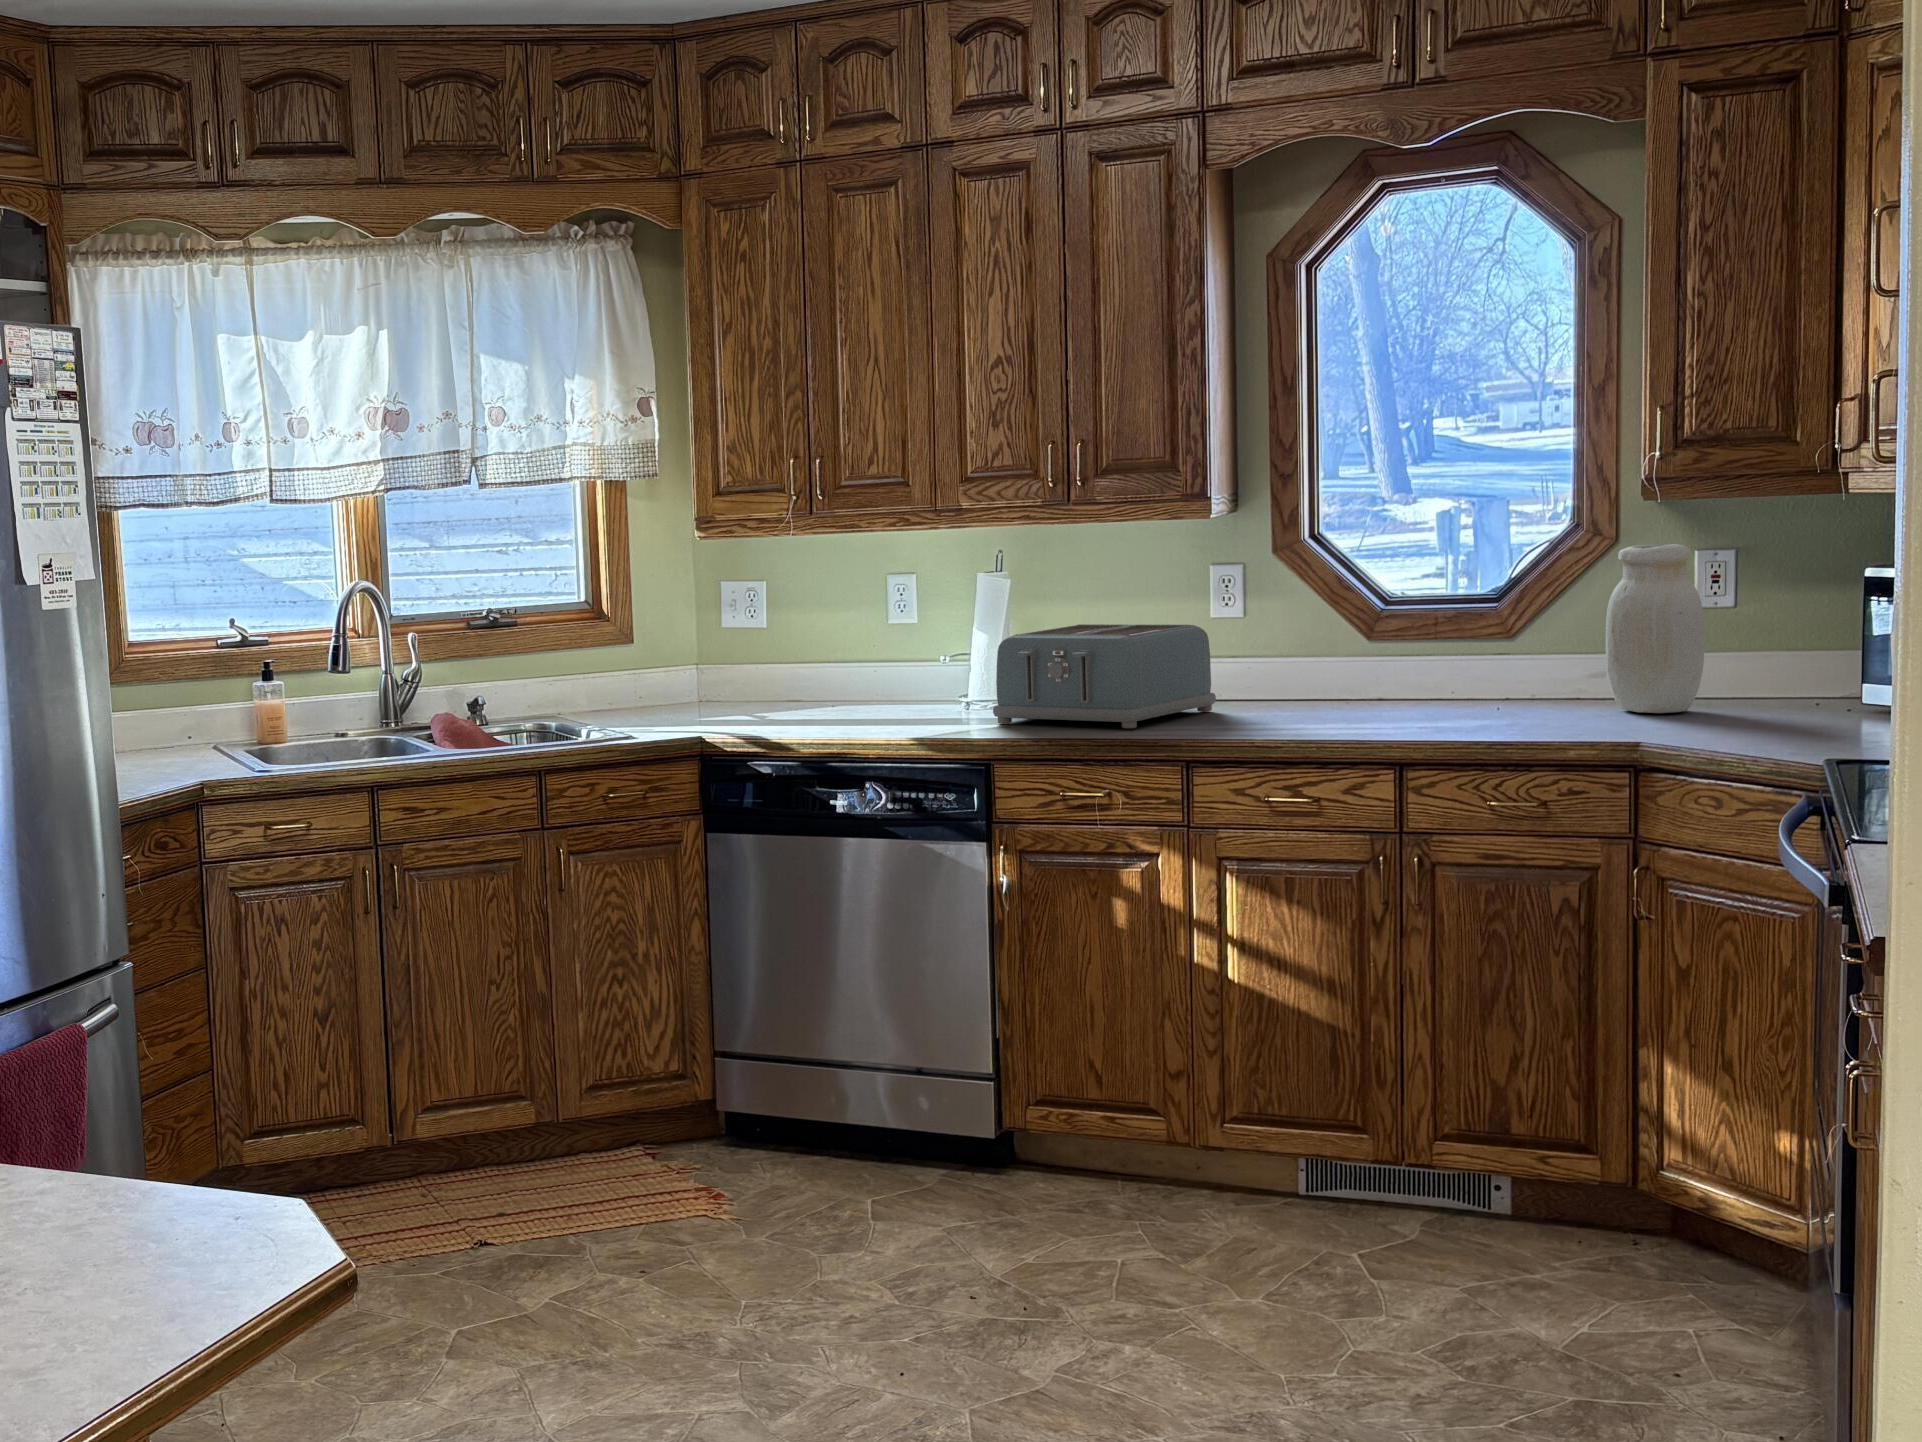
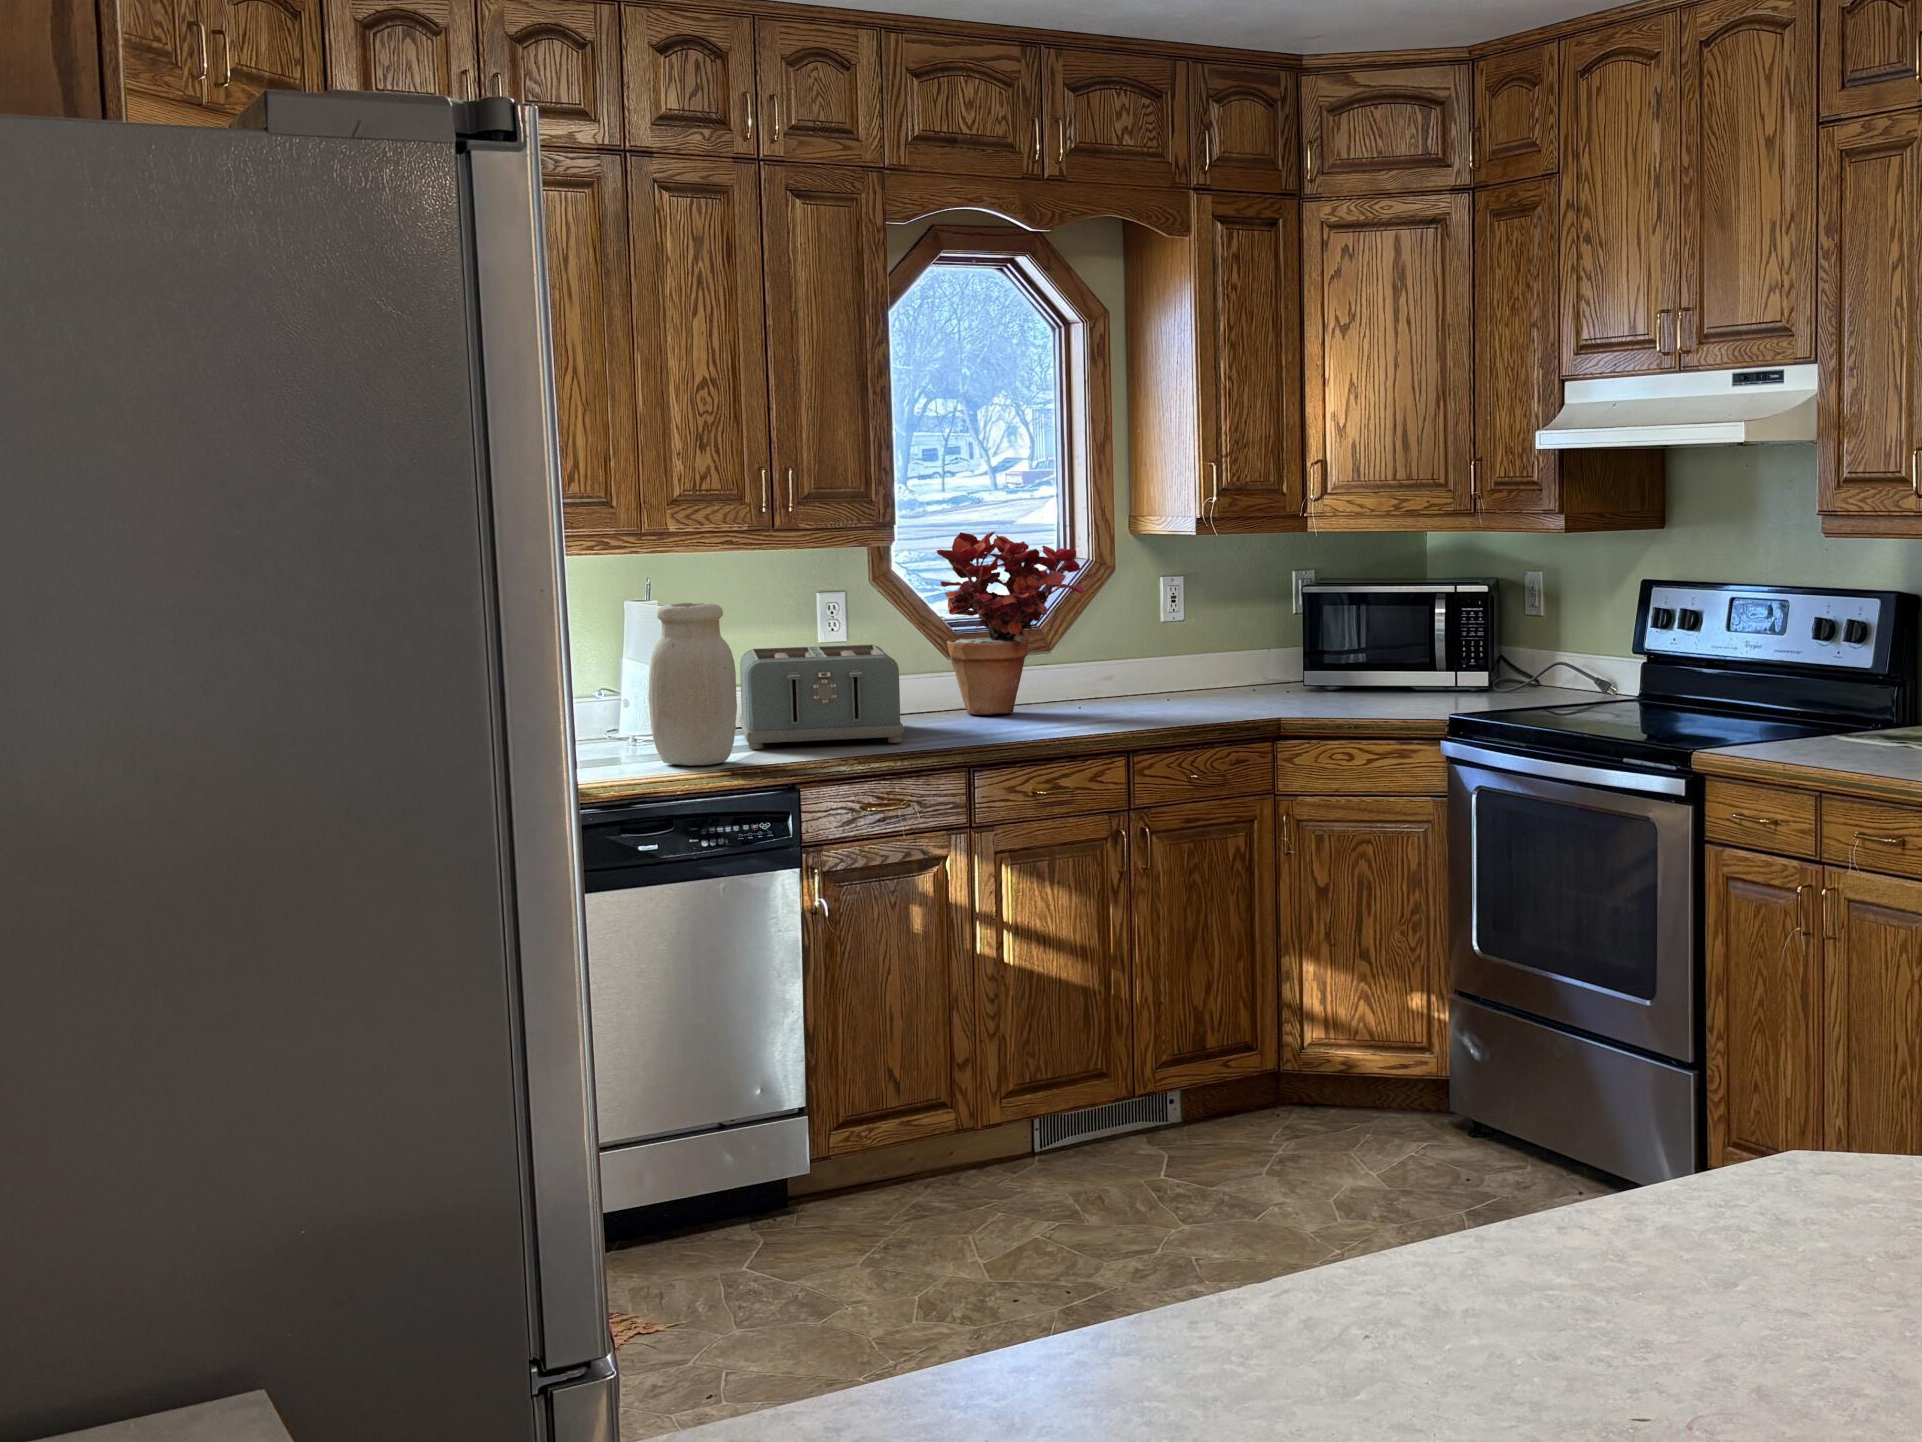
potted plant: none [1266,499,1472,709] -> present [937,532,1084,714]
jar: present [1606,544,1704,713] -> present [649,603,737,765]

